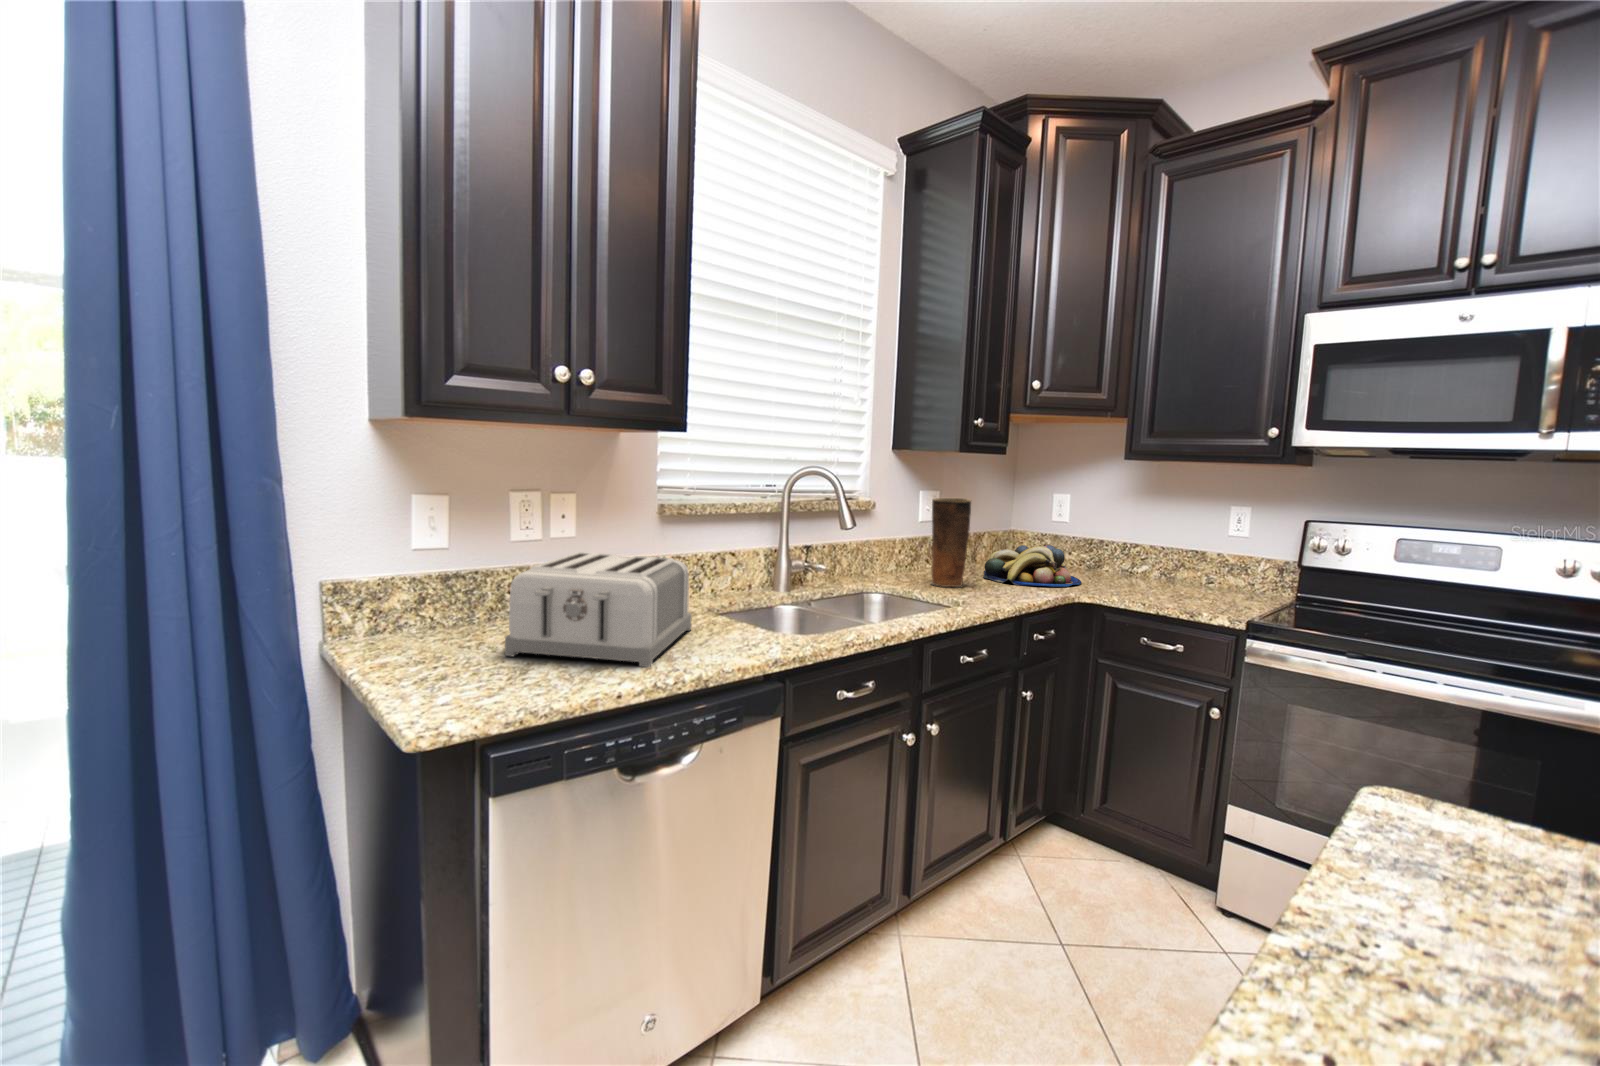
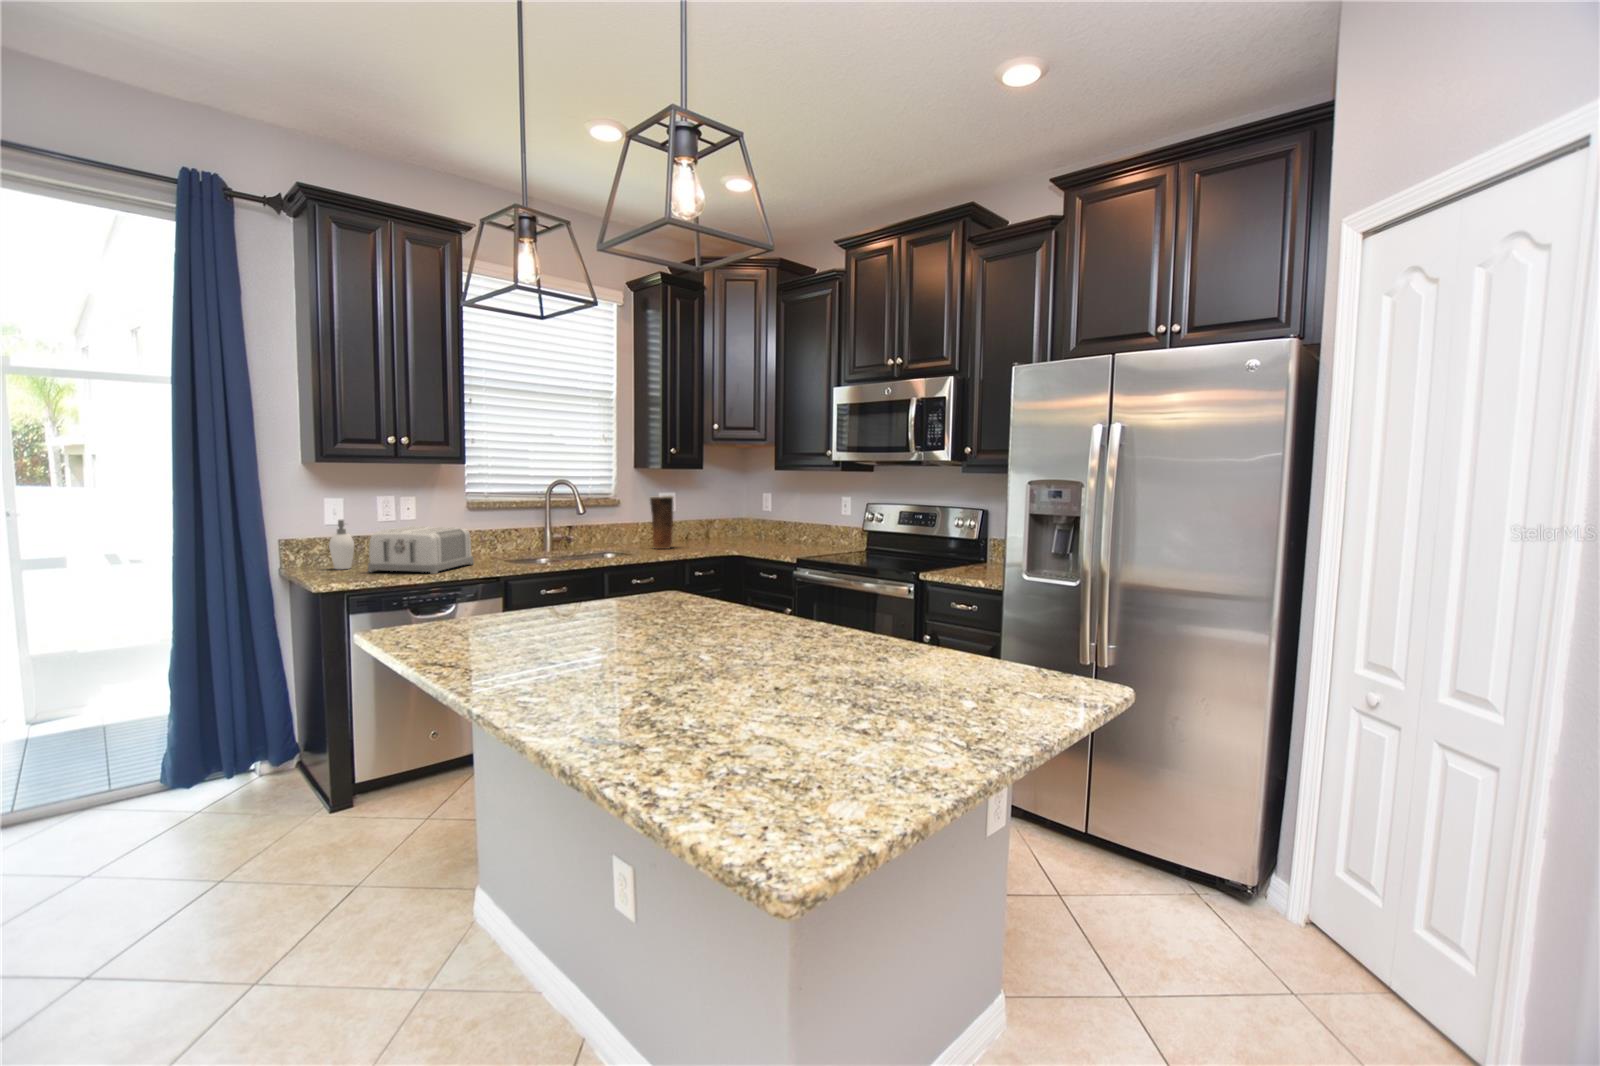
soap dispenser: none [421,538,470,641] -> present [329,520,354,569]
fruit bowl: present [983,545,1081,587] -> none [695,524,755,548]

